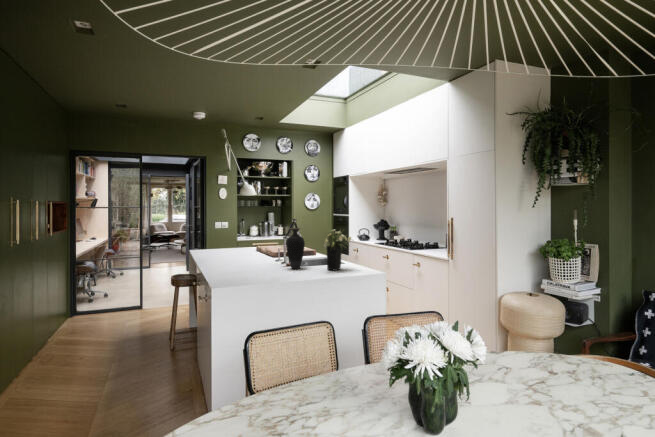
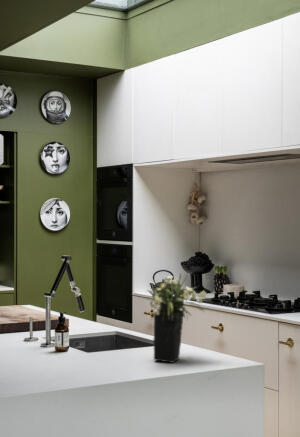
vase: present [286,228,305,269] -> none [63,272,103,360]

